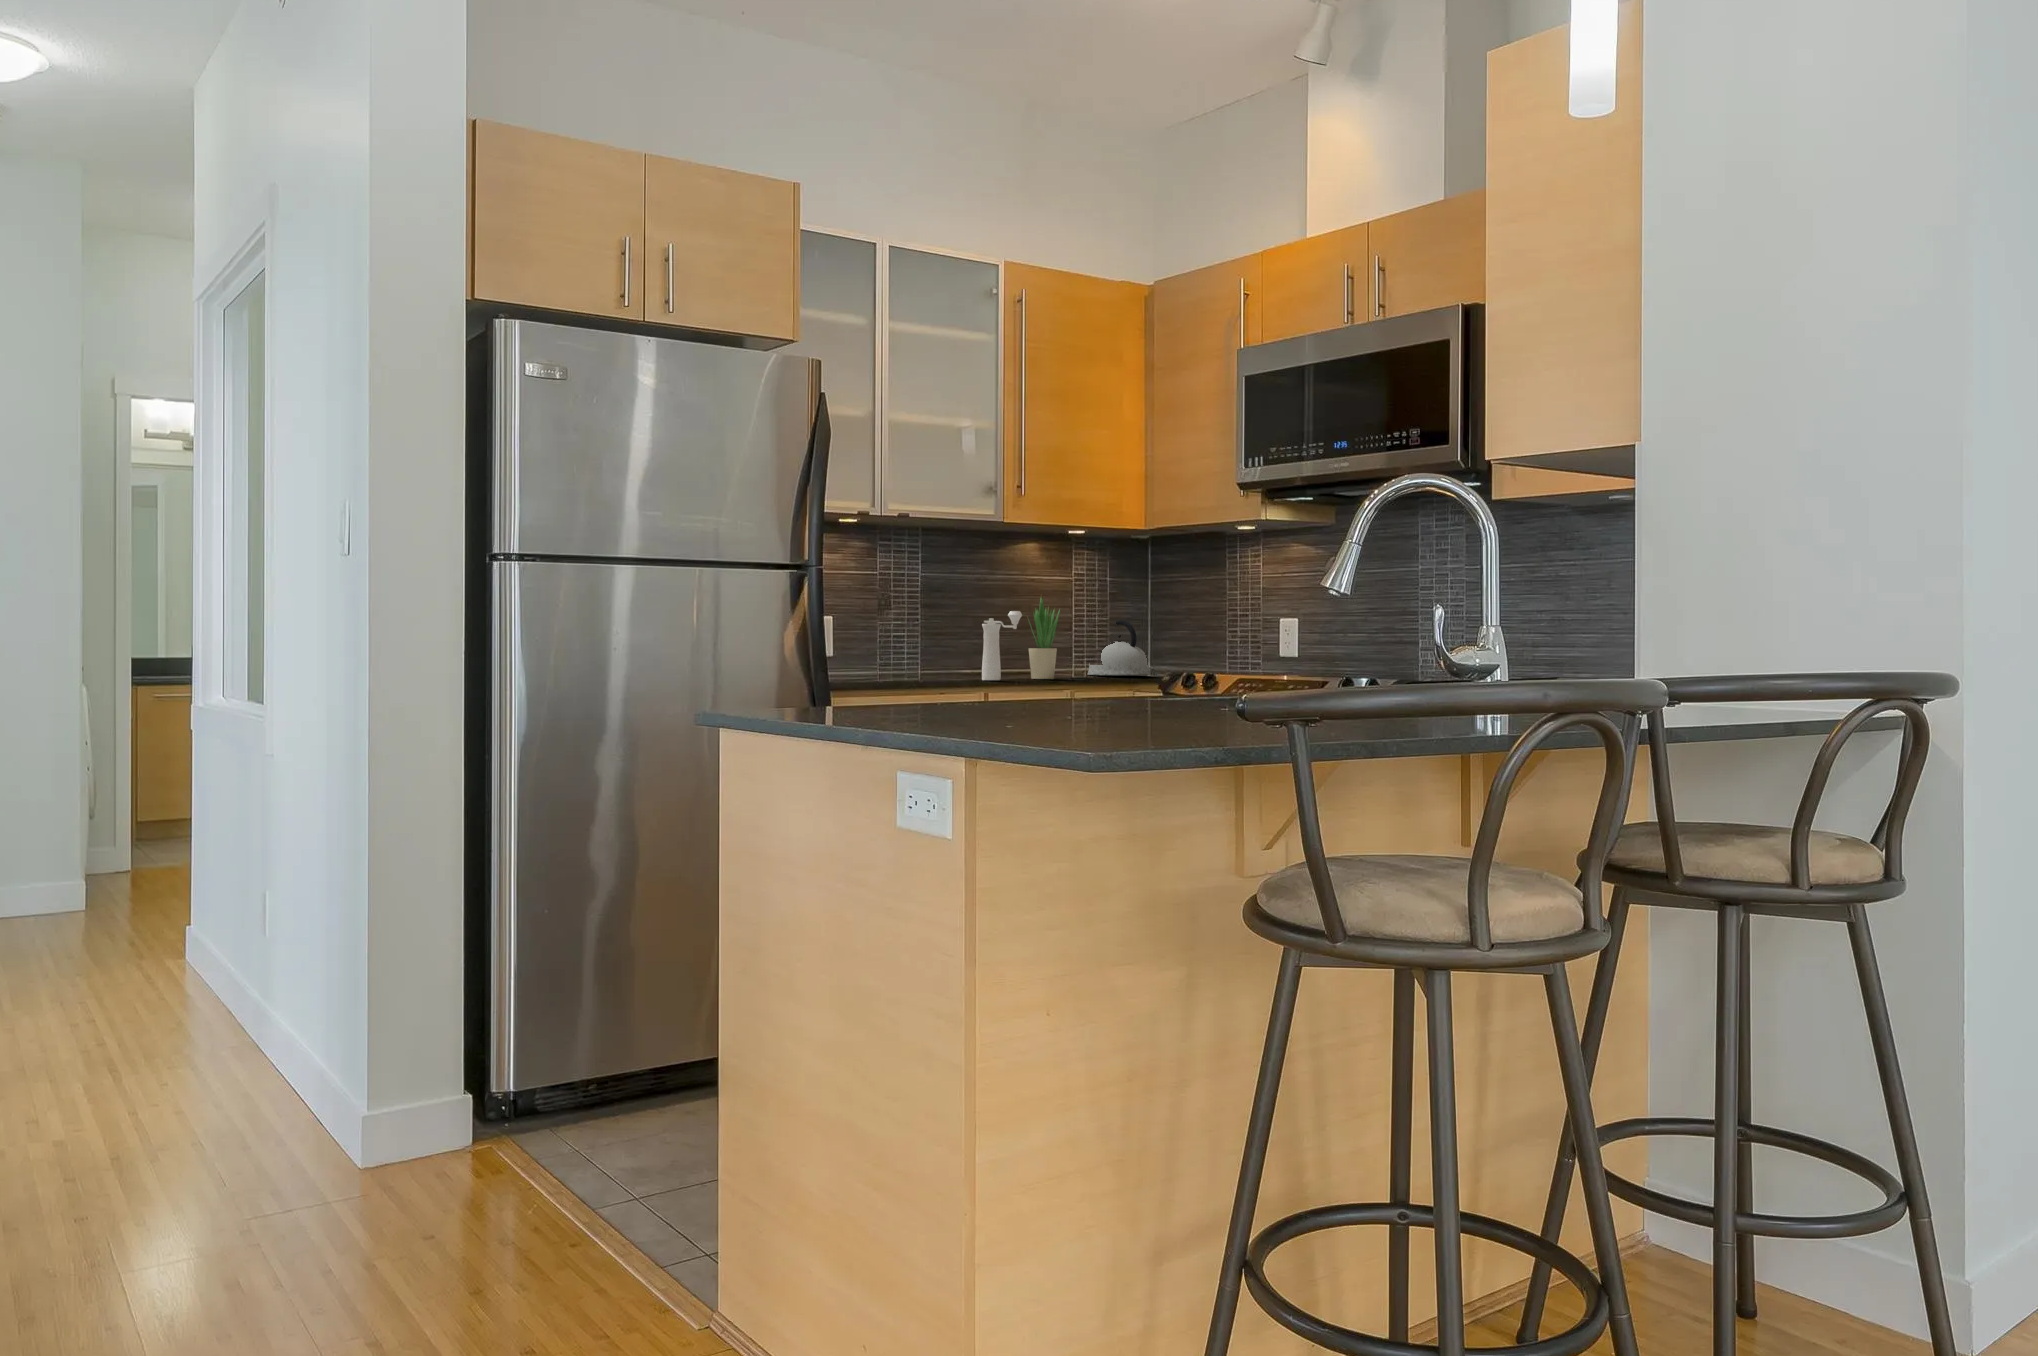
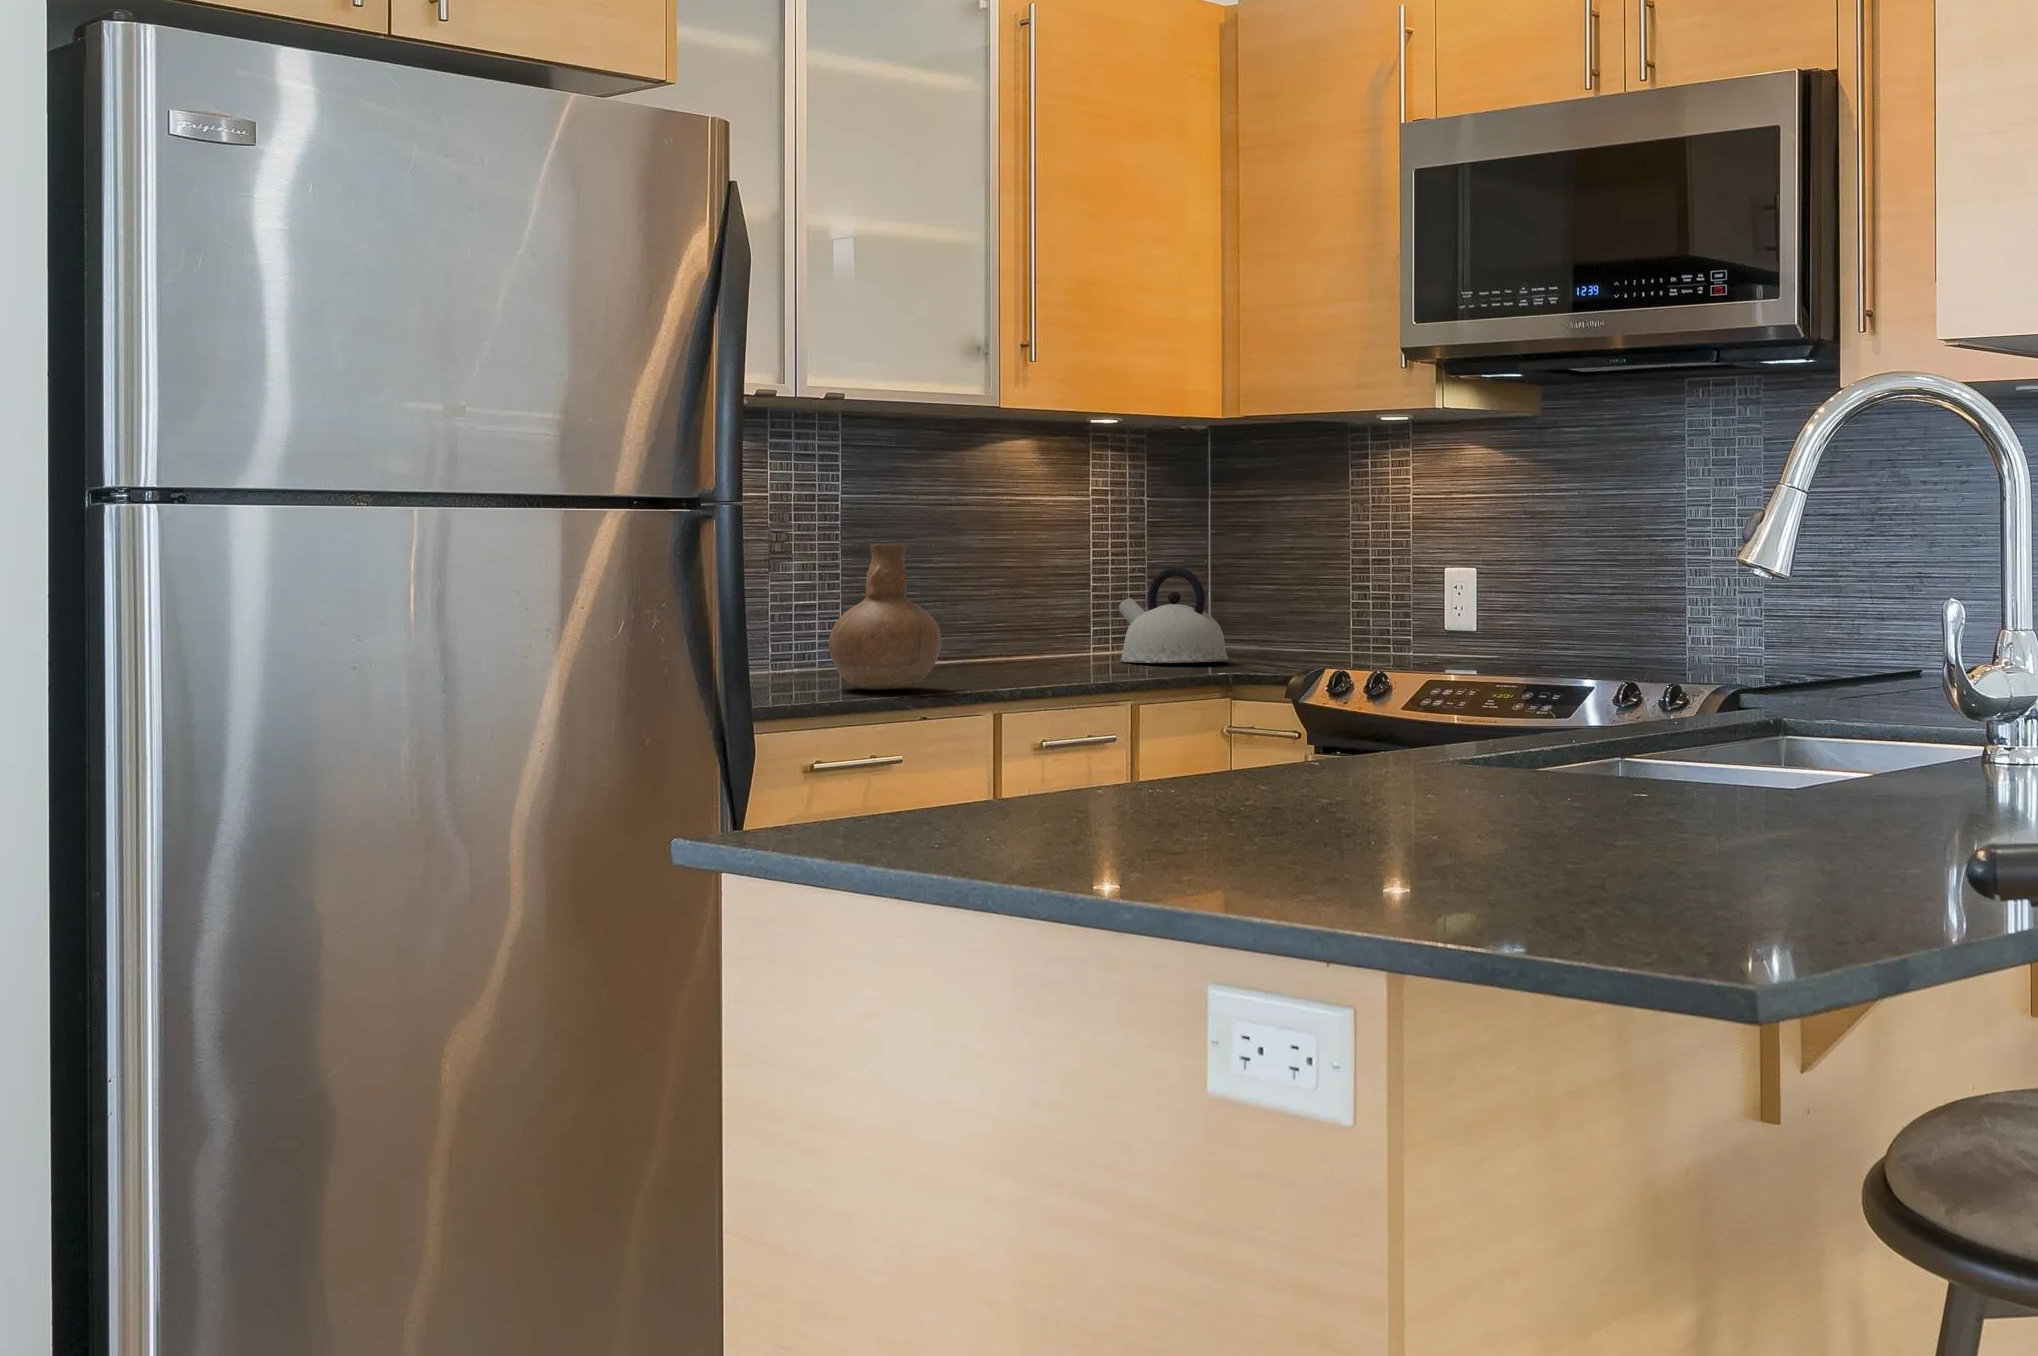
potted plant: present [1028,595,1060,679] -> none [1033,528,1090,676]
vase: none [900,599,962,681] -> present [829,544,941,690]
pepper mill: present [982,611,1022,680] -> none [966,560,1032,683]

